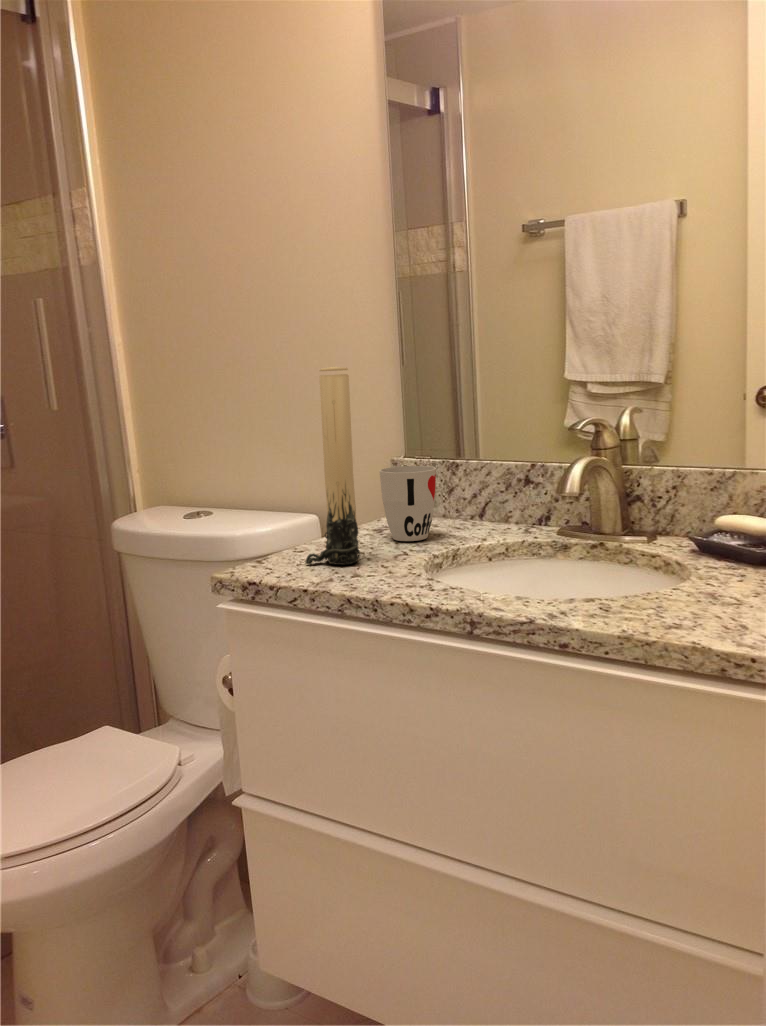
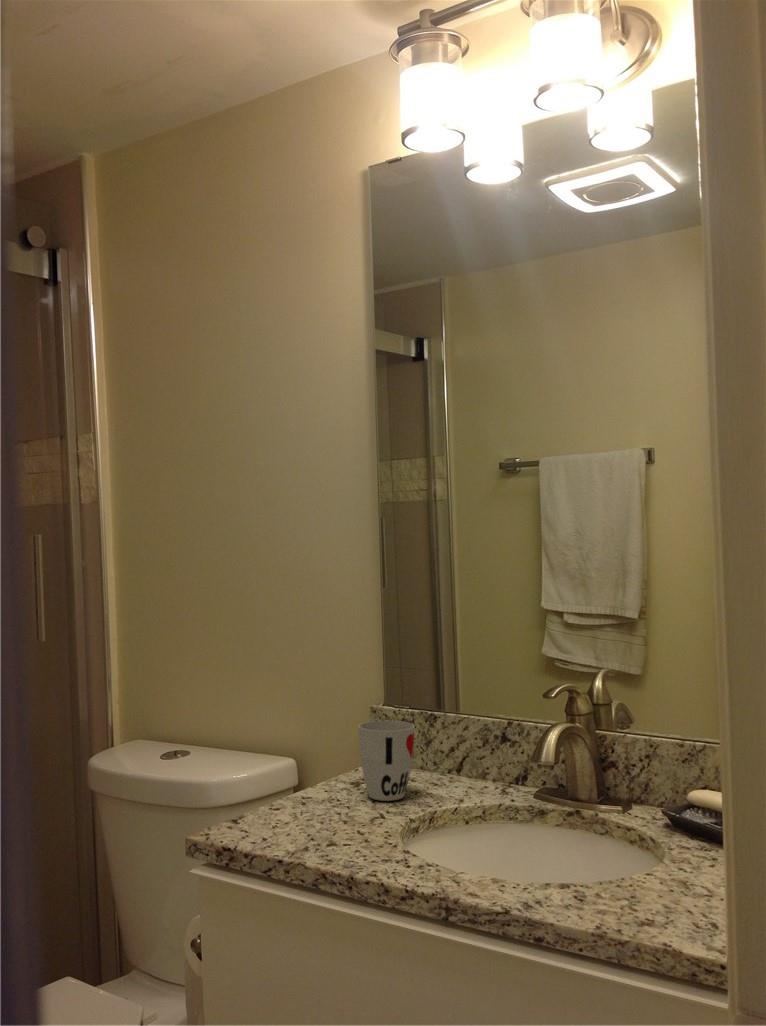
candle: present [306,367,361,565] -> none [281,631,337,829]

